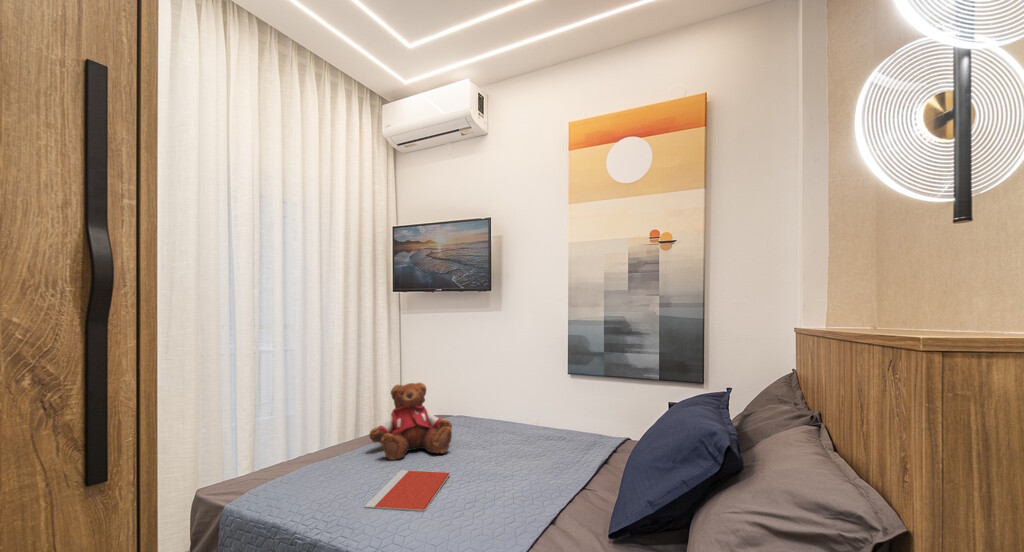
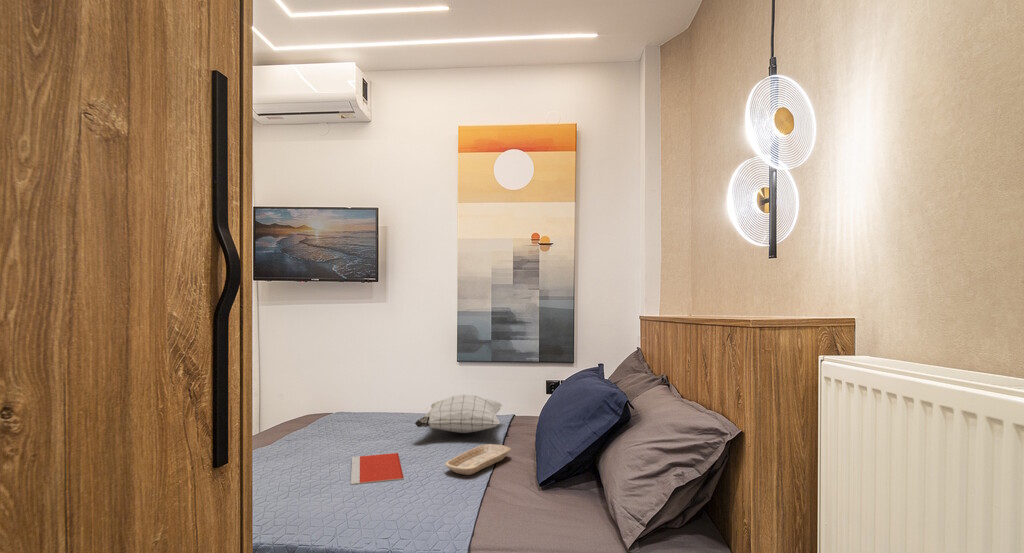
teddy bear: present [370,383,452,460] -> none [300,379,380,452]
pillow: none [481,410,598,458] -> present [415,394,502,433]
tray: none [478,478,576,521] -> present [445,444,511,475]

